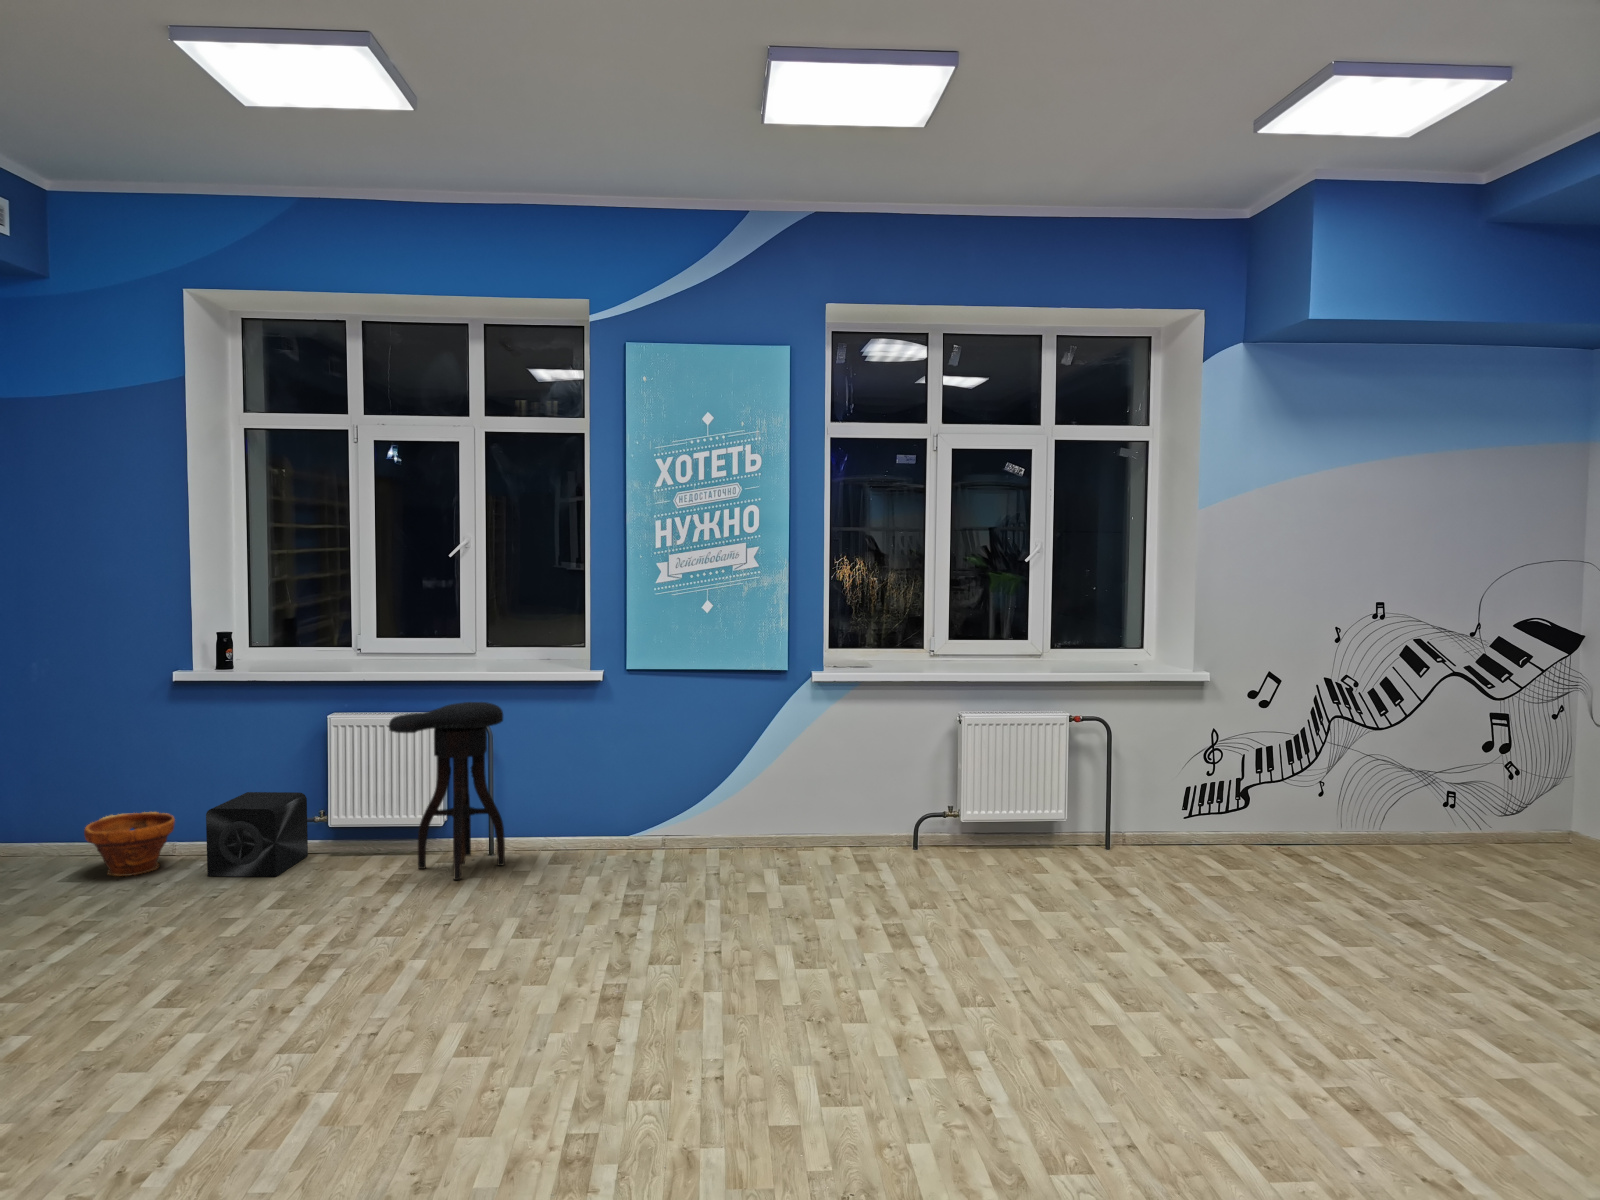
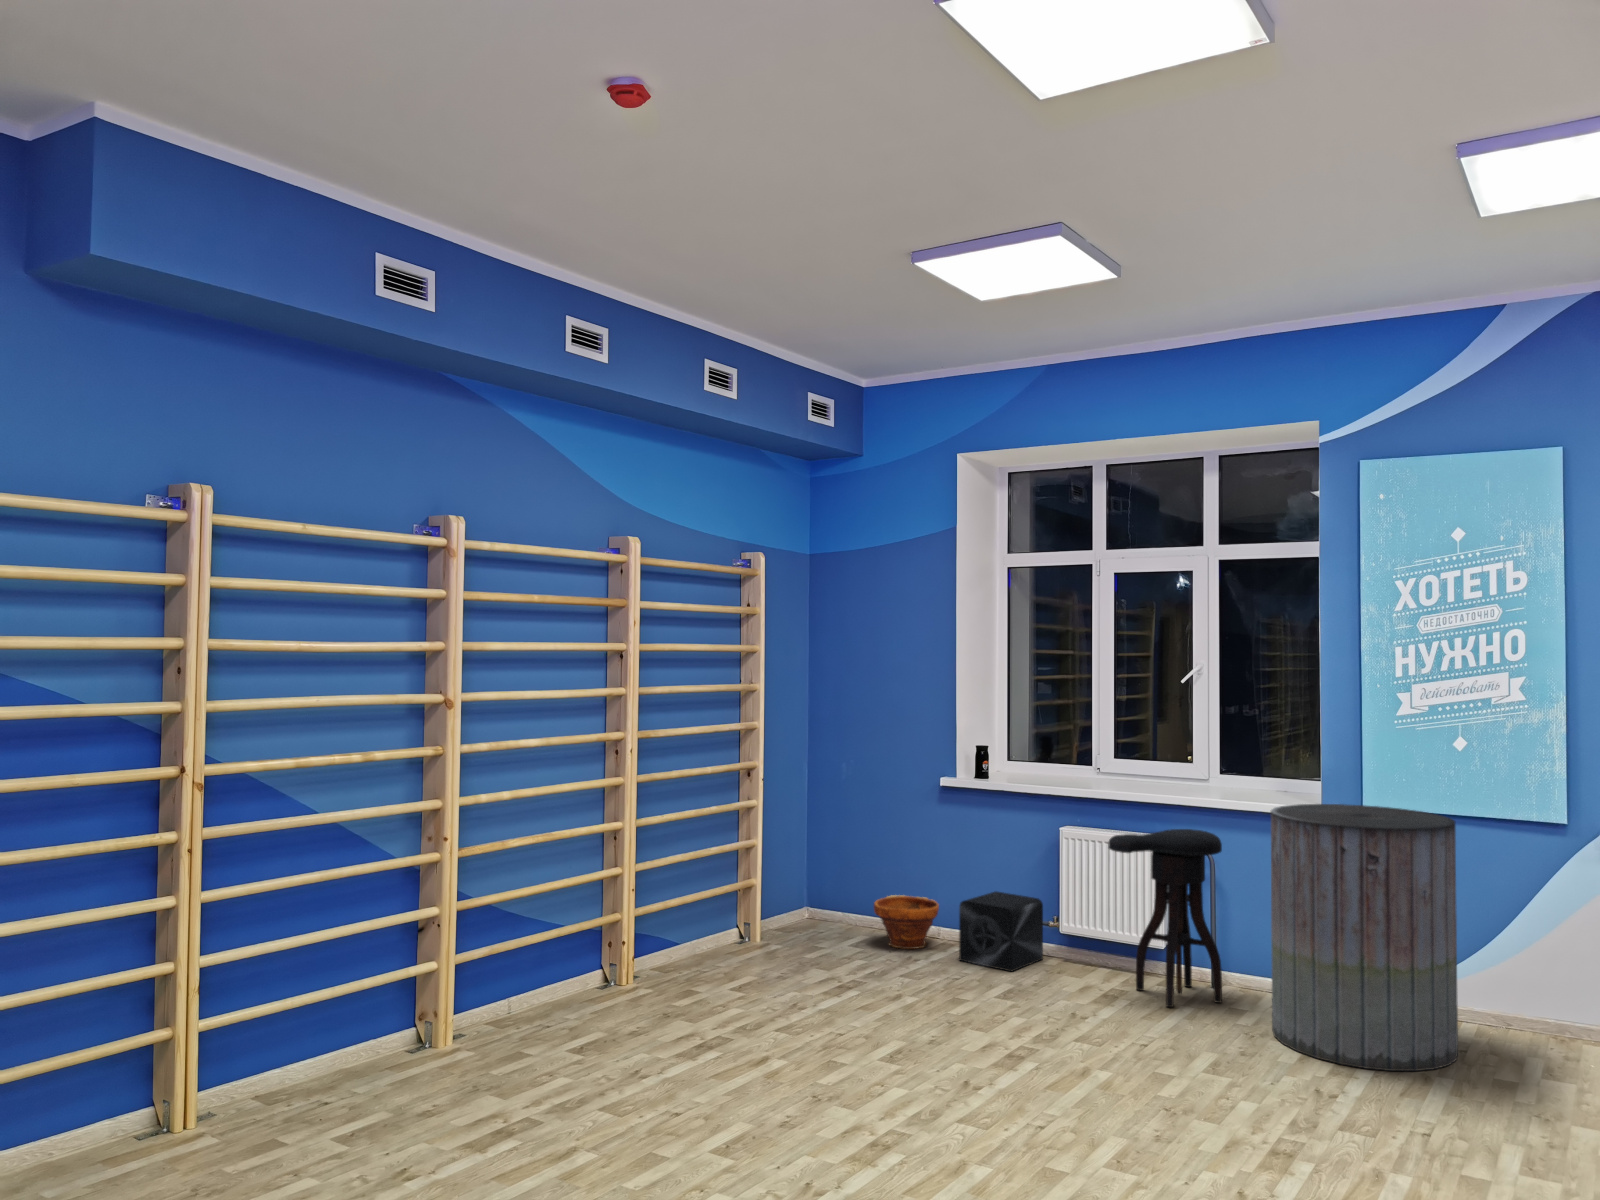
trash can: none [557,664,713,900] -> present [1271,804,1458,1071]

